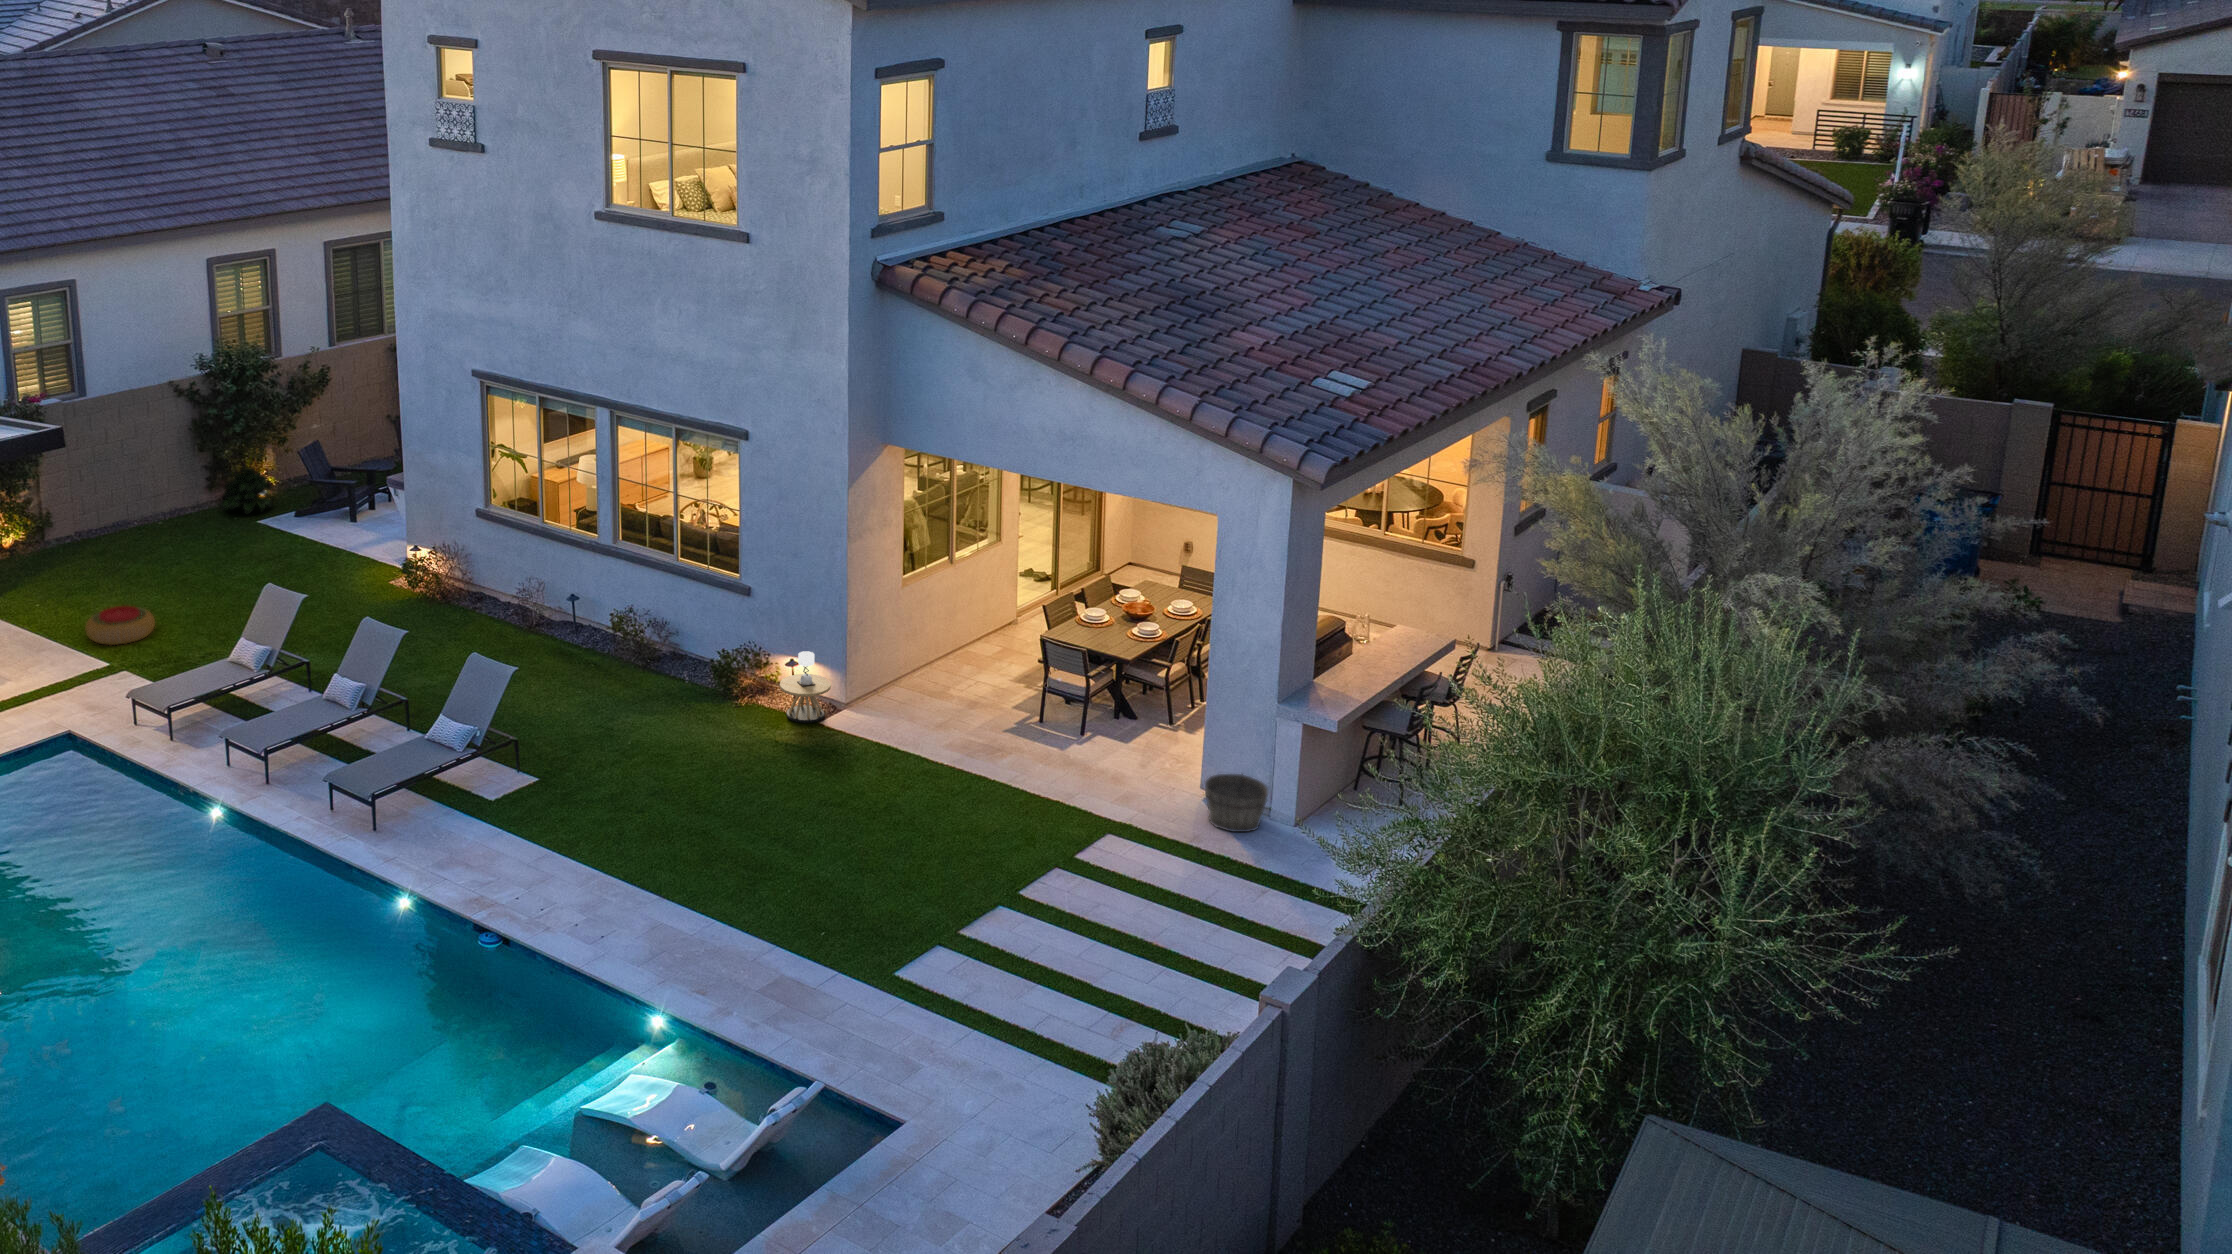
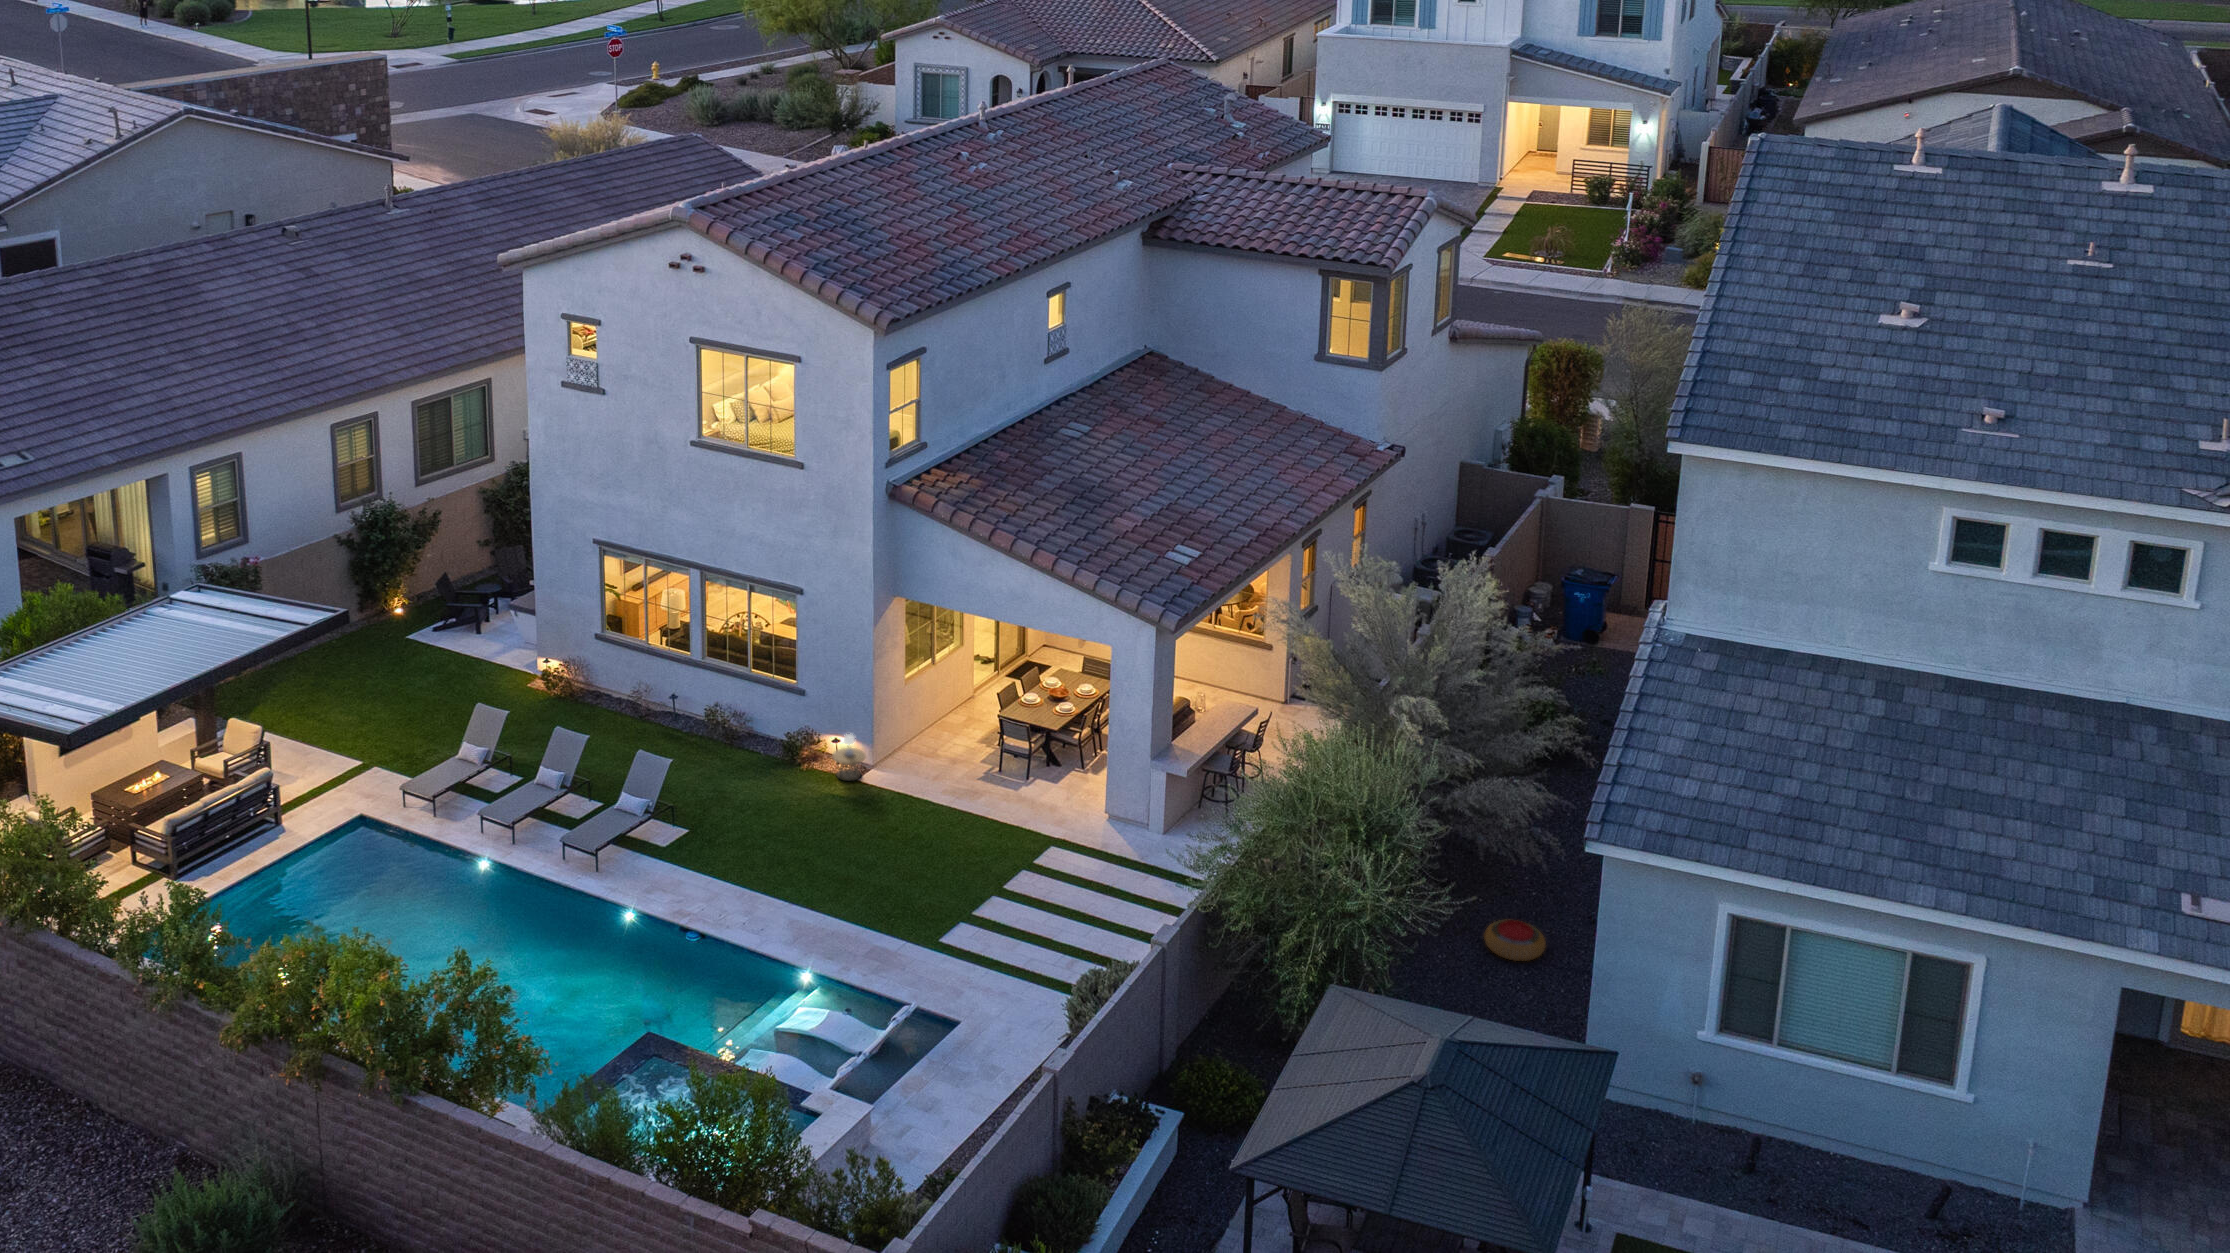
potted plant: present [220,467,275,514] -> none [363,591,405,630]
pouf: present [85,606,155,645] -> present [1484,919,1546,961]
wooden bucket: present [1205,774,1268,832] -> none [1108,803,1146,840]

